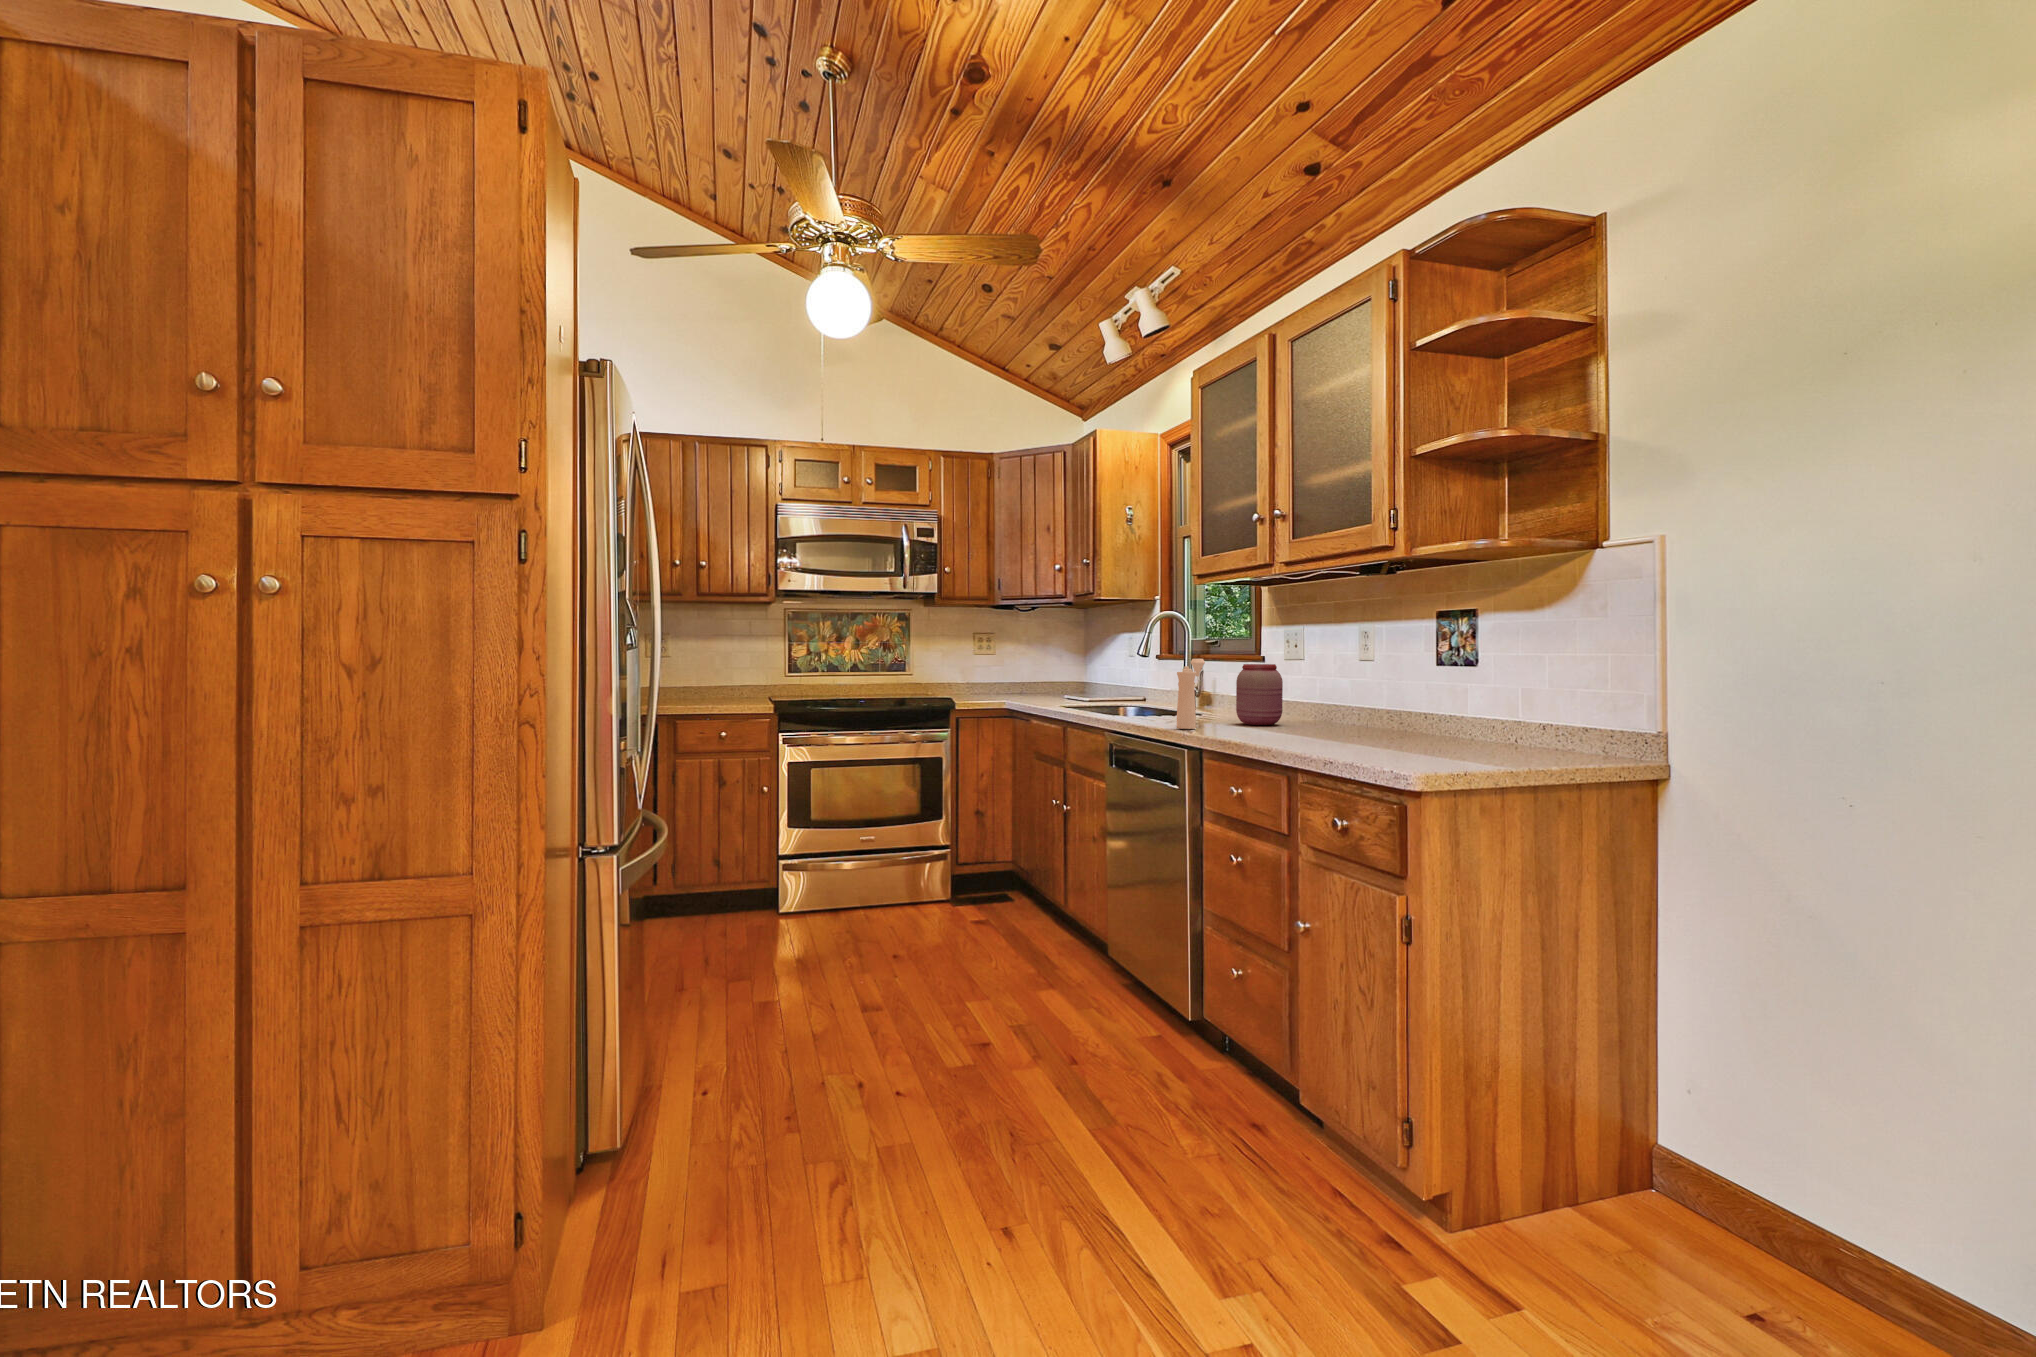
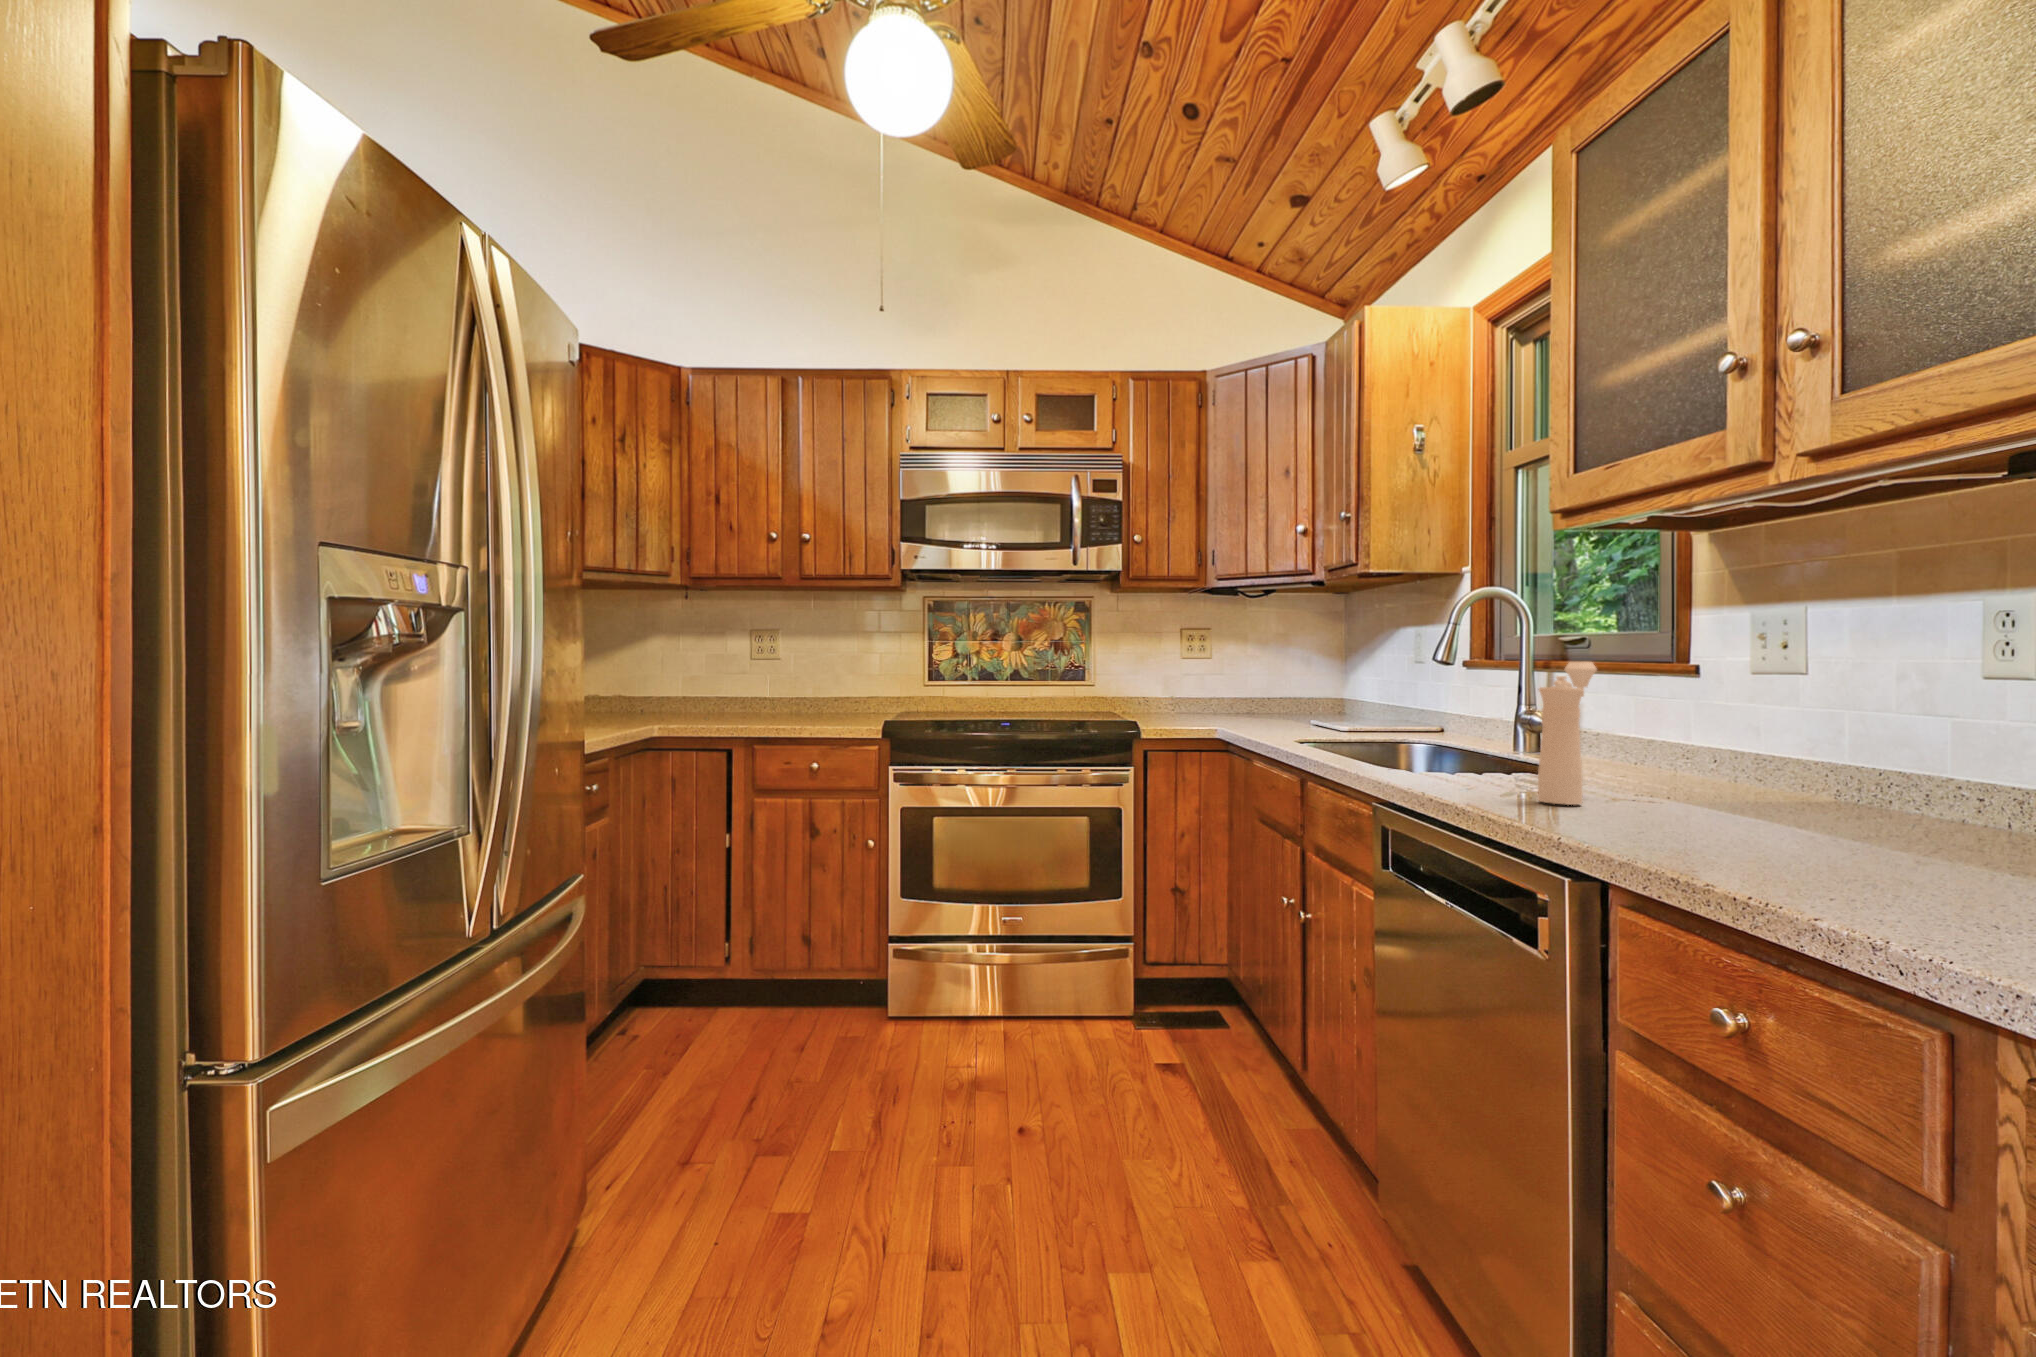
jar: present [1236,664,1283,725] -> none [1662,674,1777,800]

